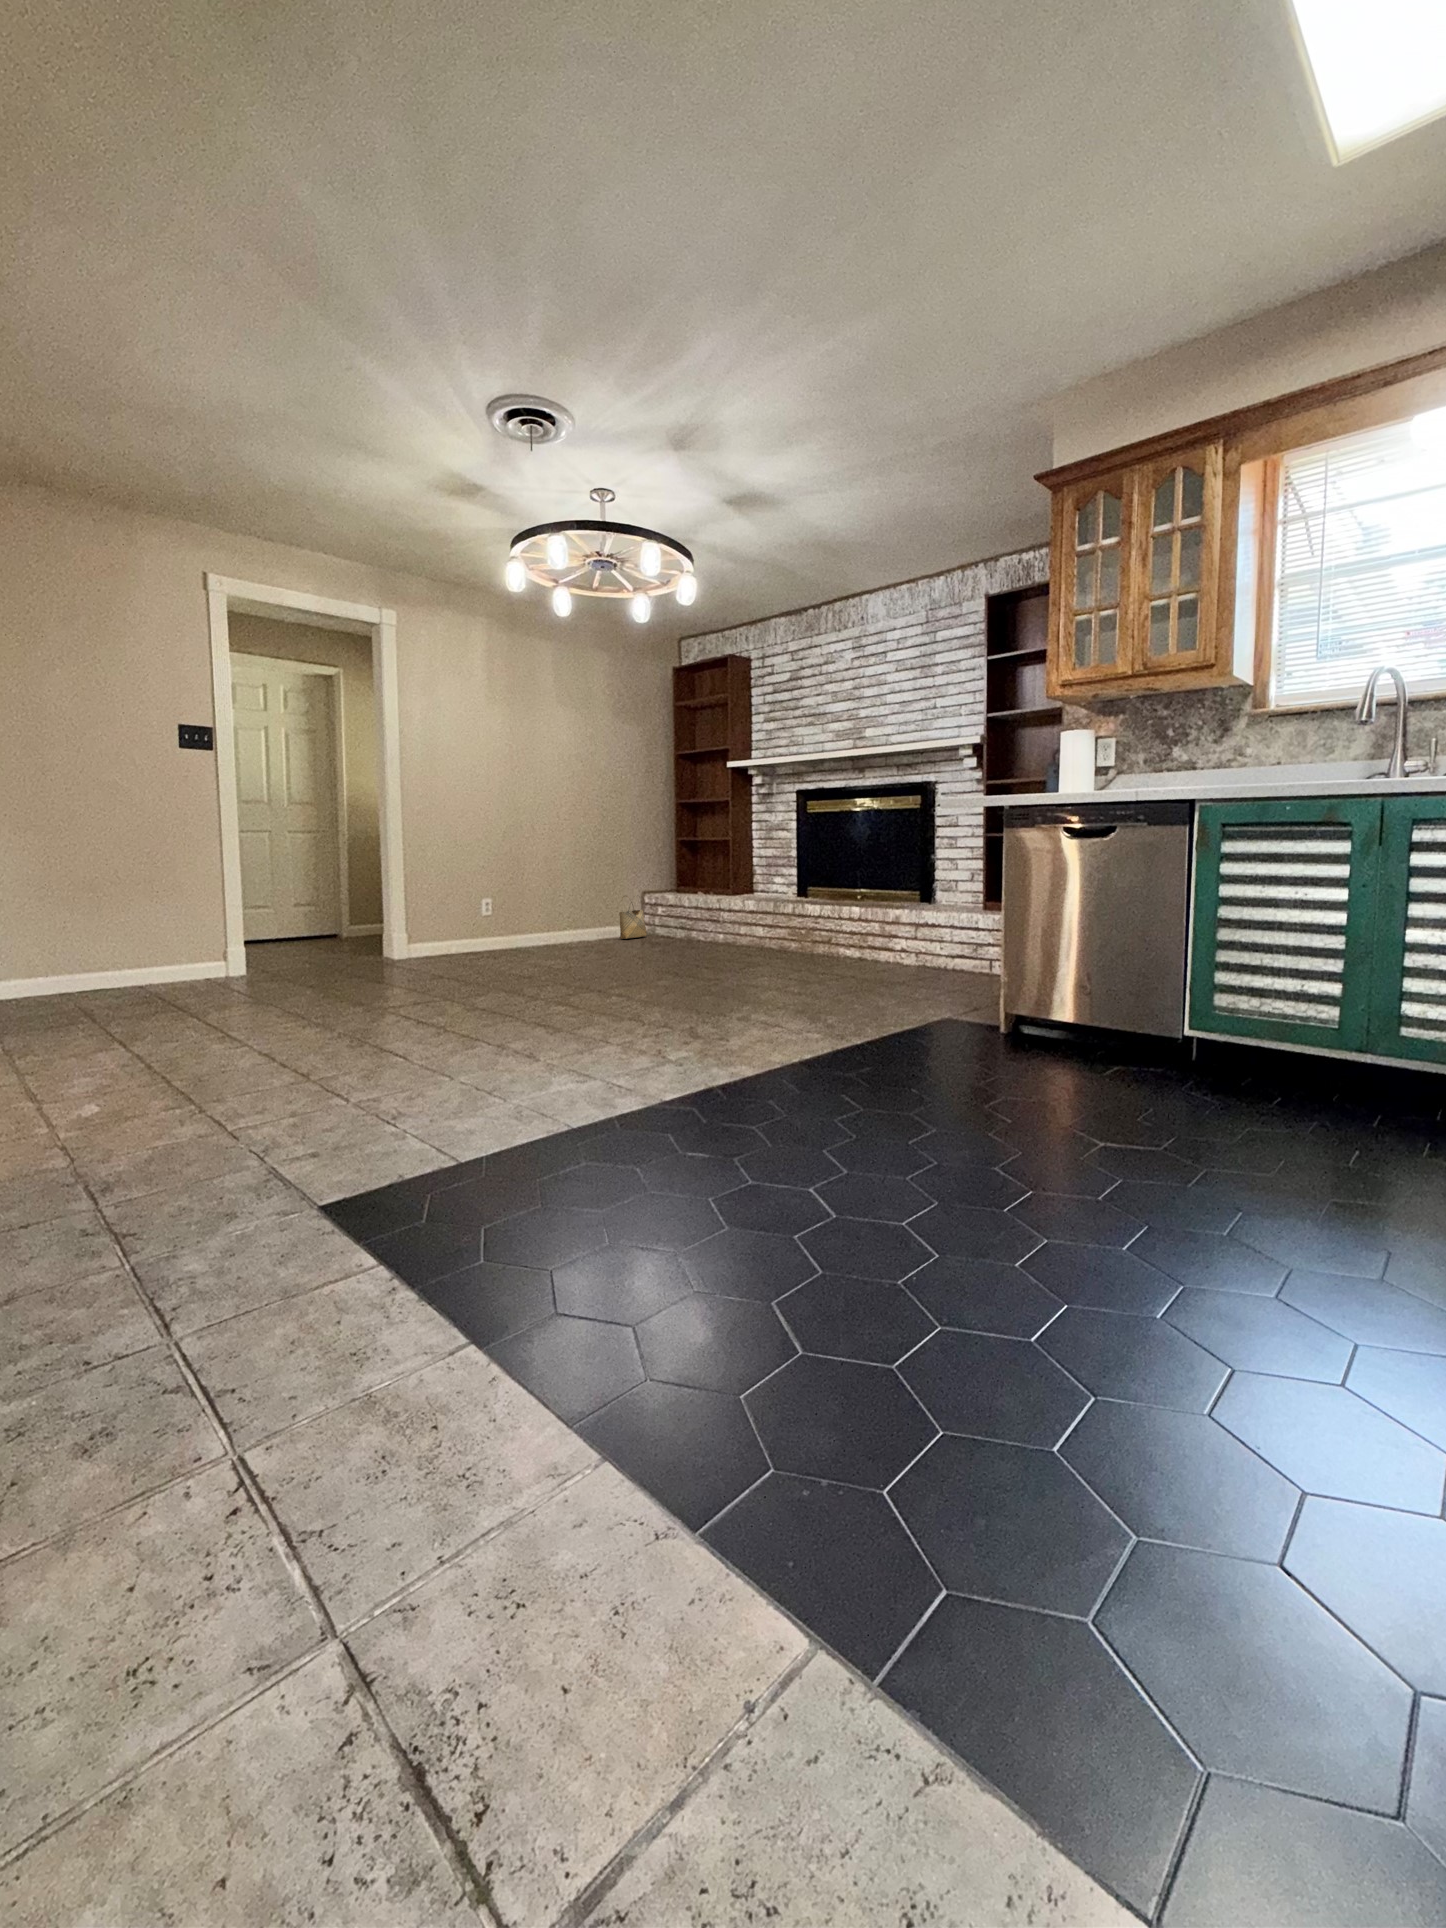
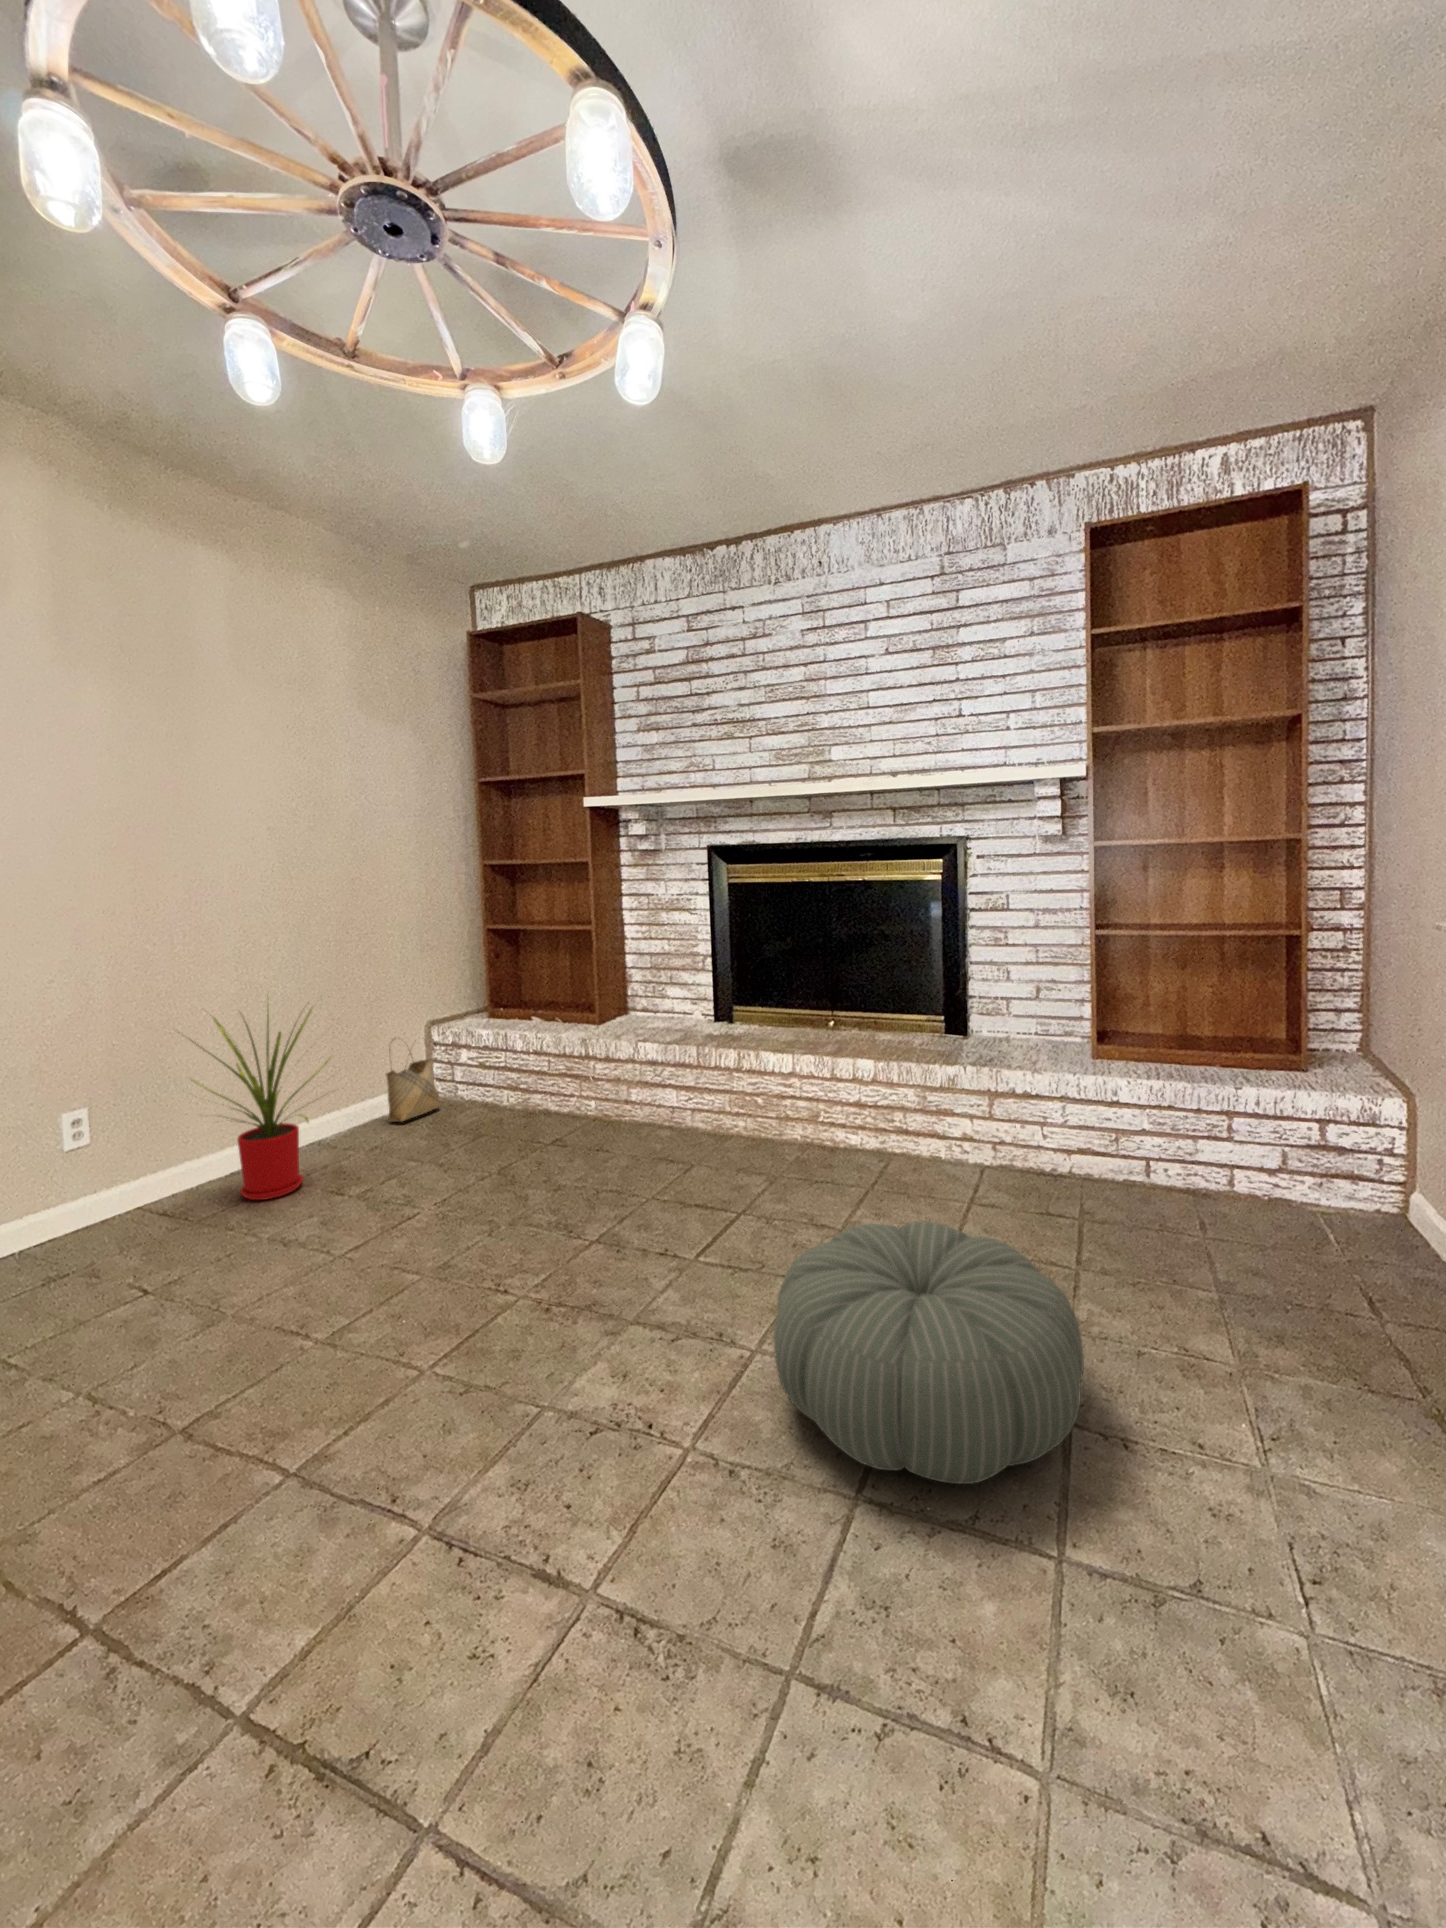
house plant: none [528,860,601,953] -> present [192,996,328,1200]
pouf: none [728,941,846,1005] -> present [774,1222,1084,1484]

